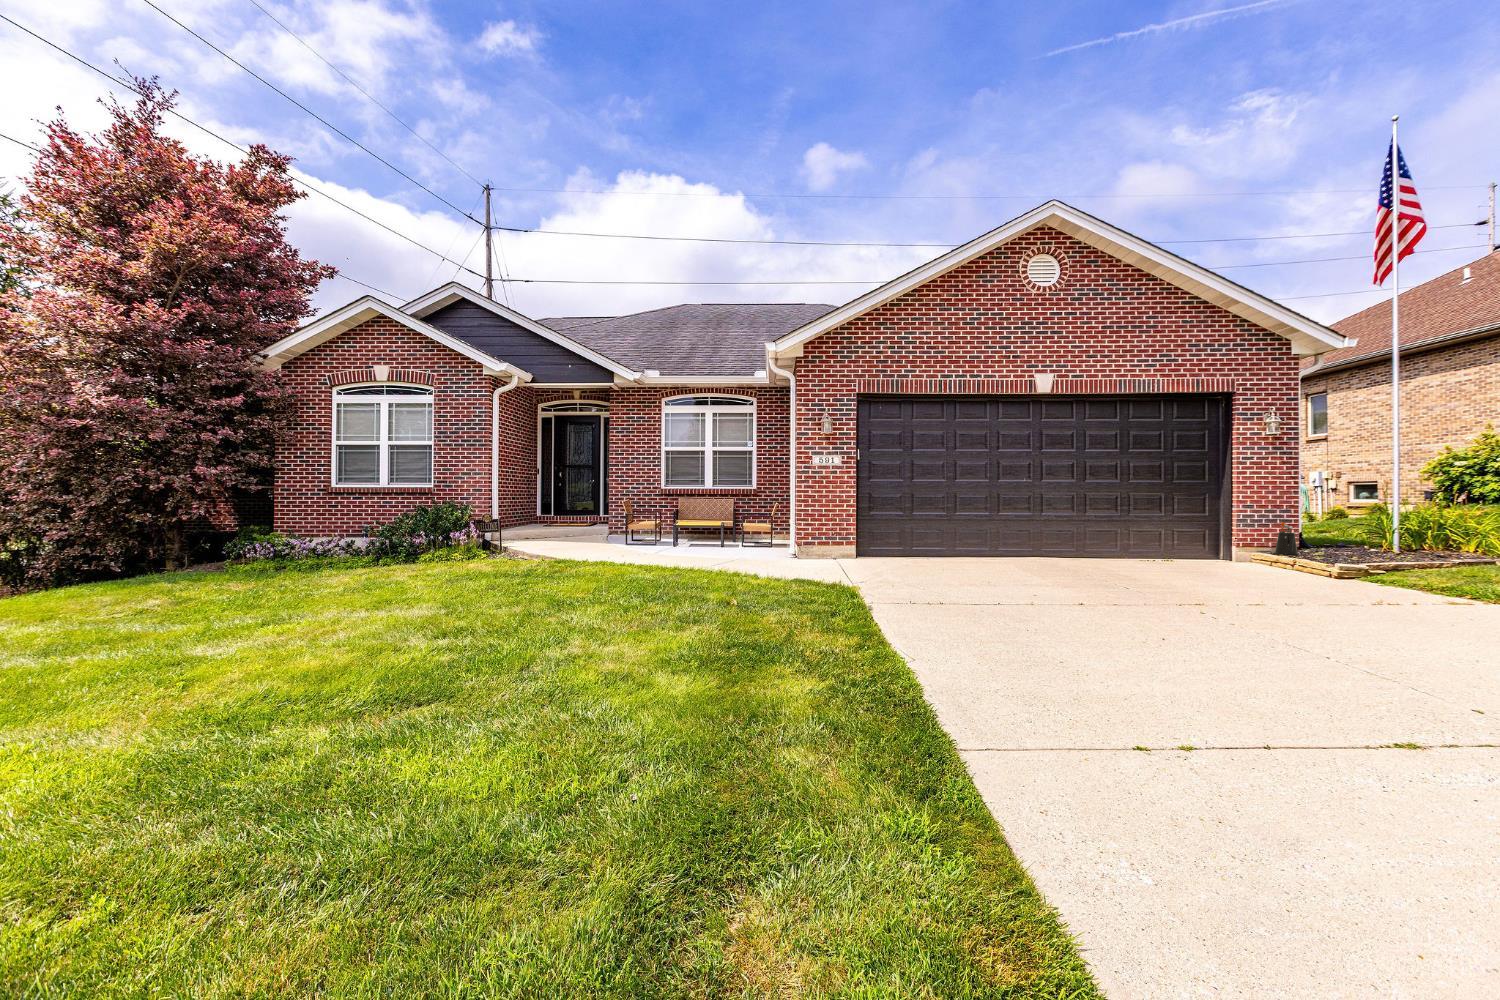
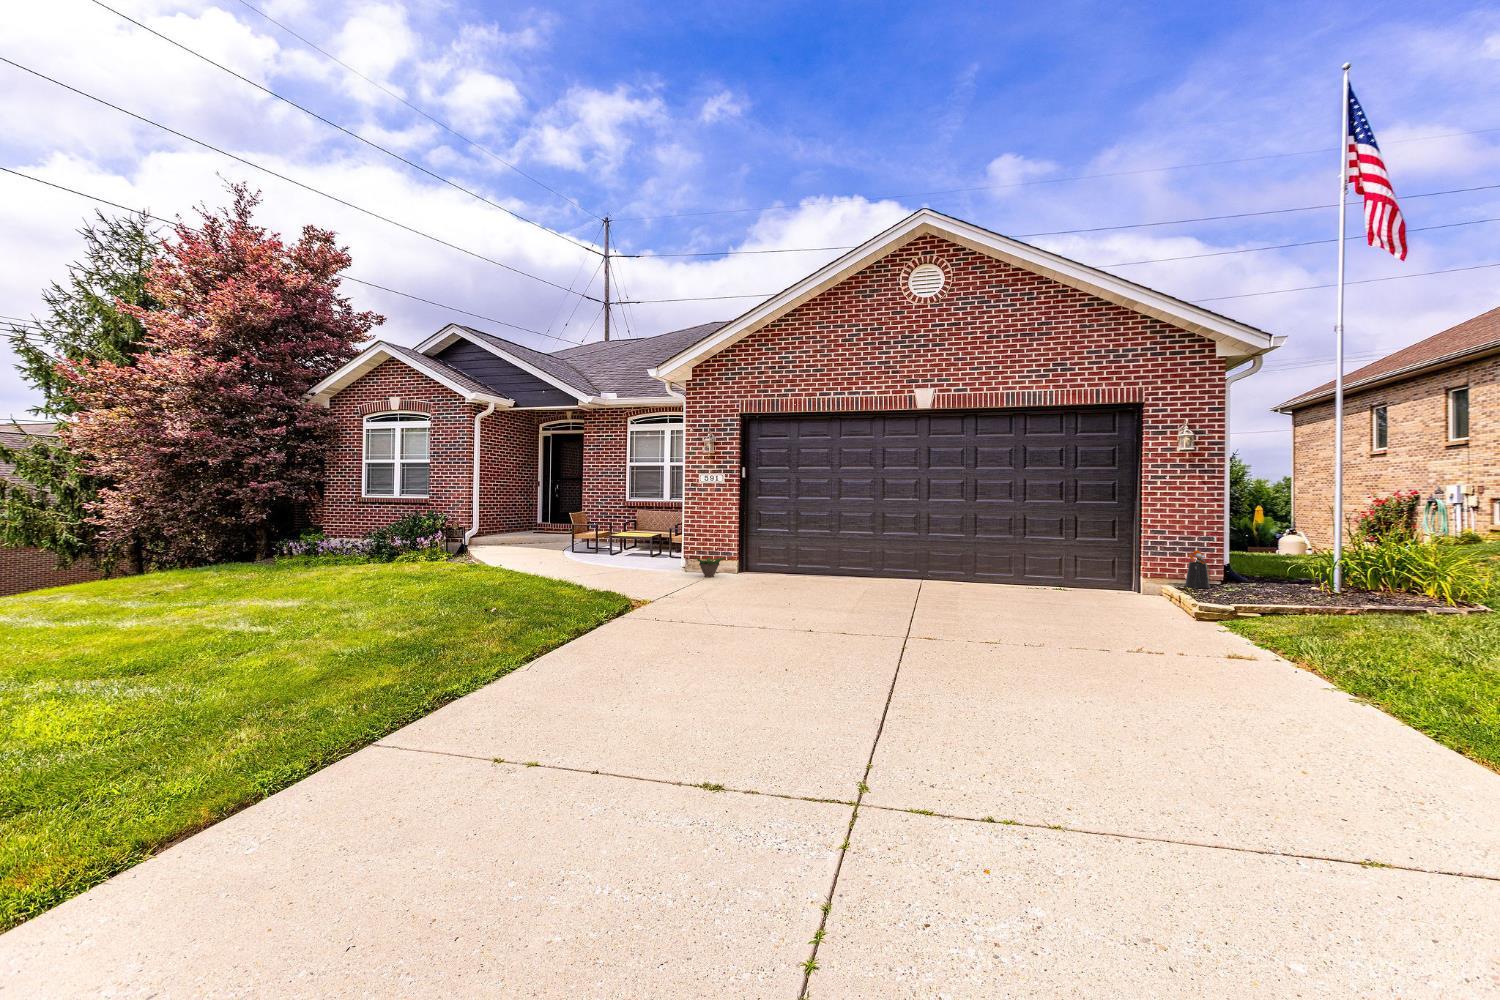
decorative plant: none [815,542,854,563] -> present [694,557,725,577]

